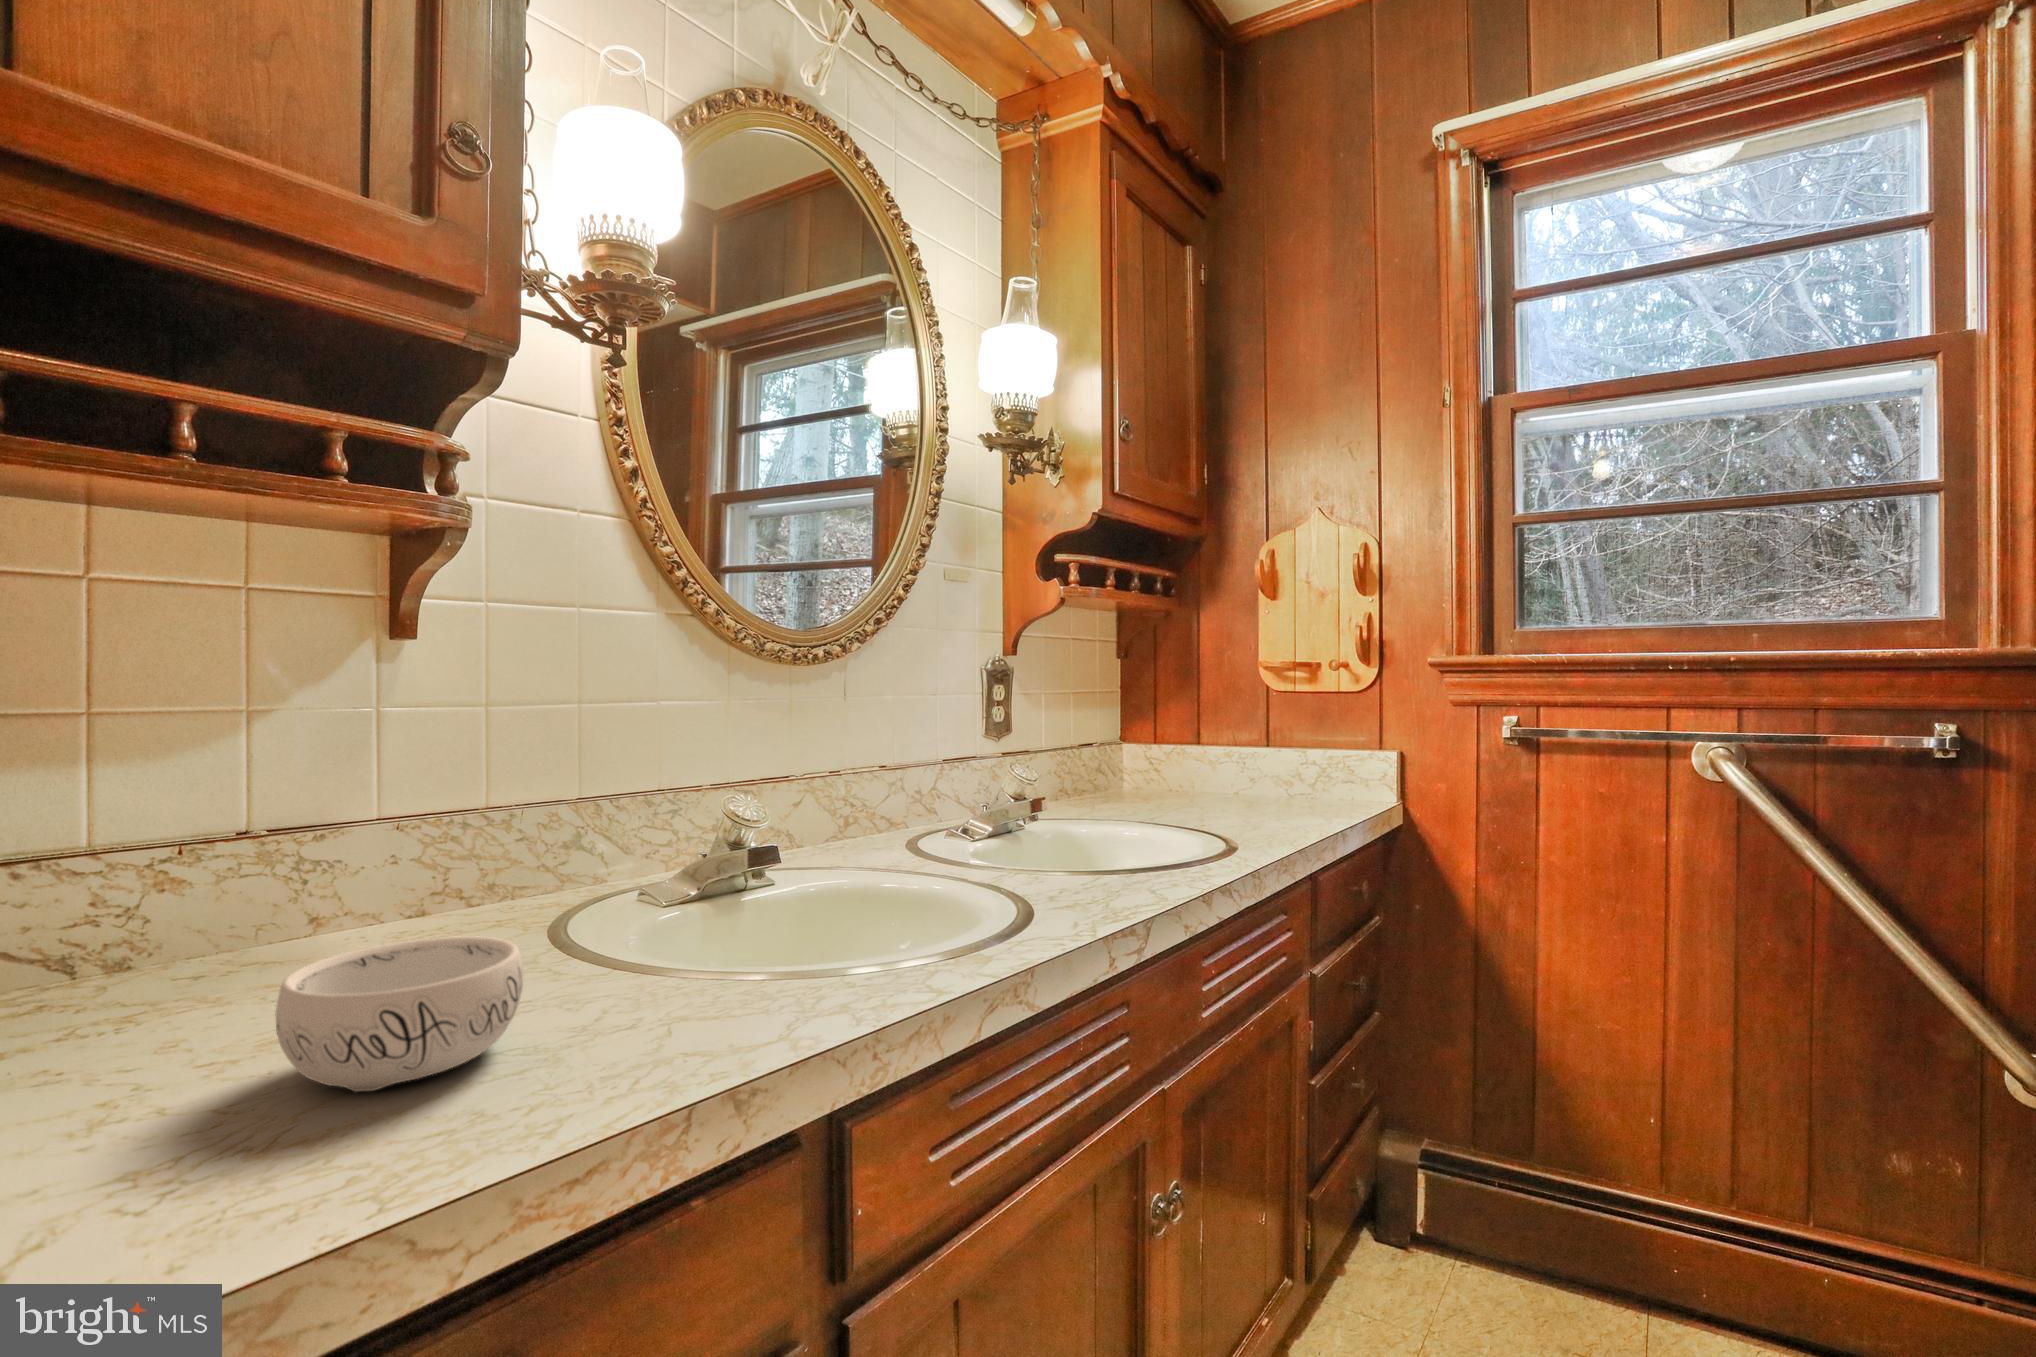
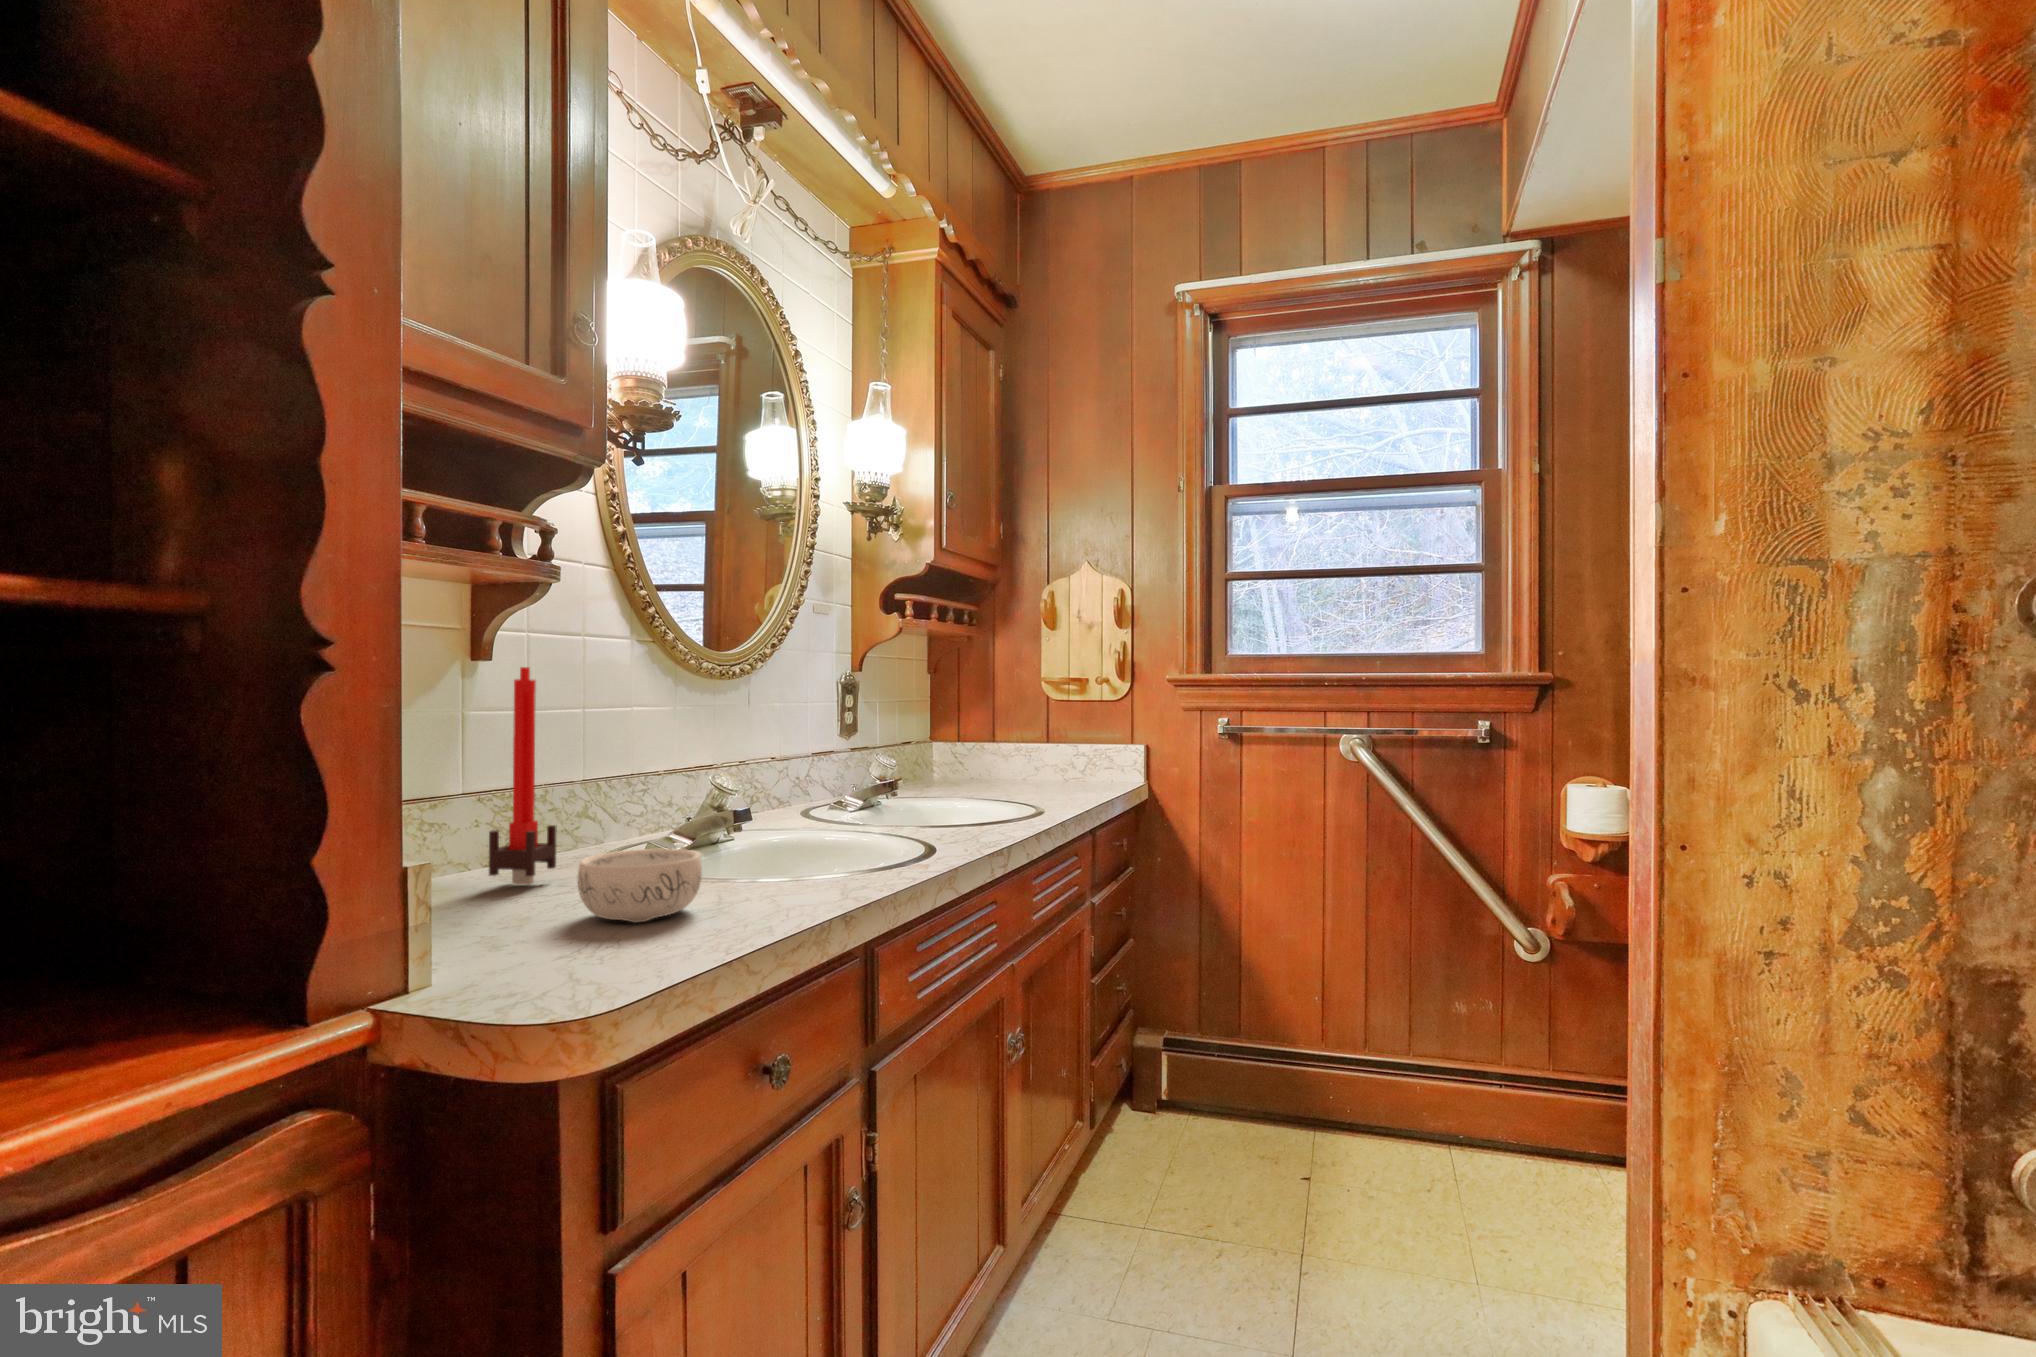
candle: none [338,640,447,958] -> present [489,667,557,885]

